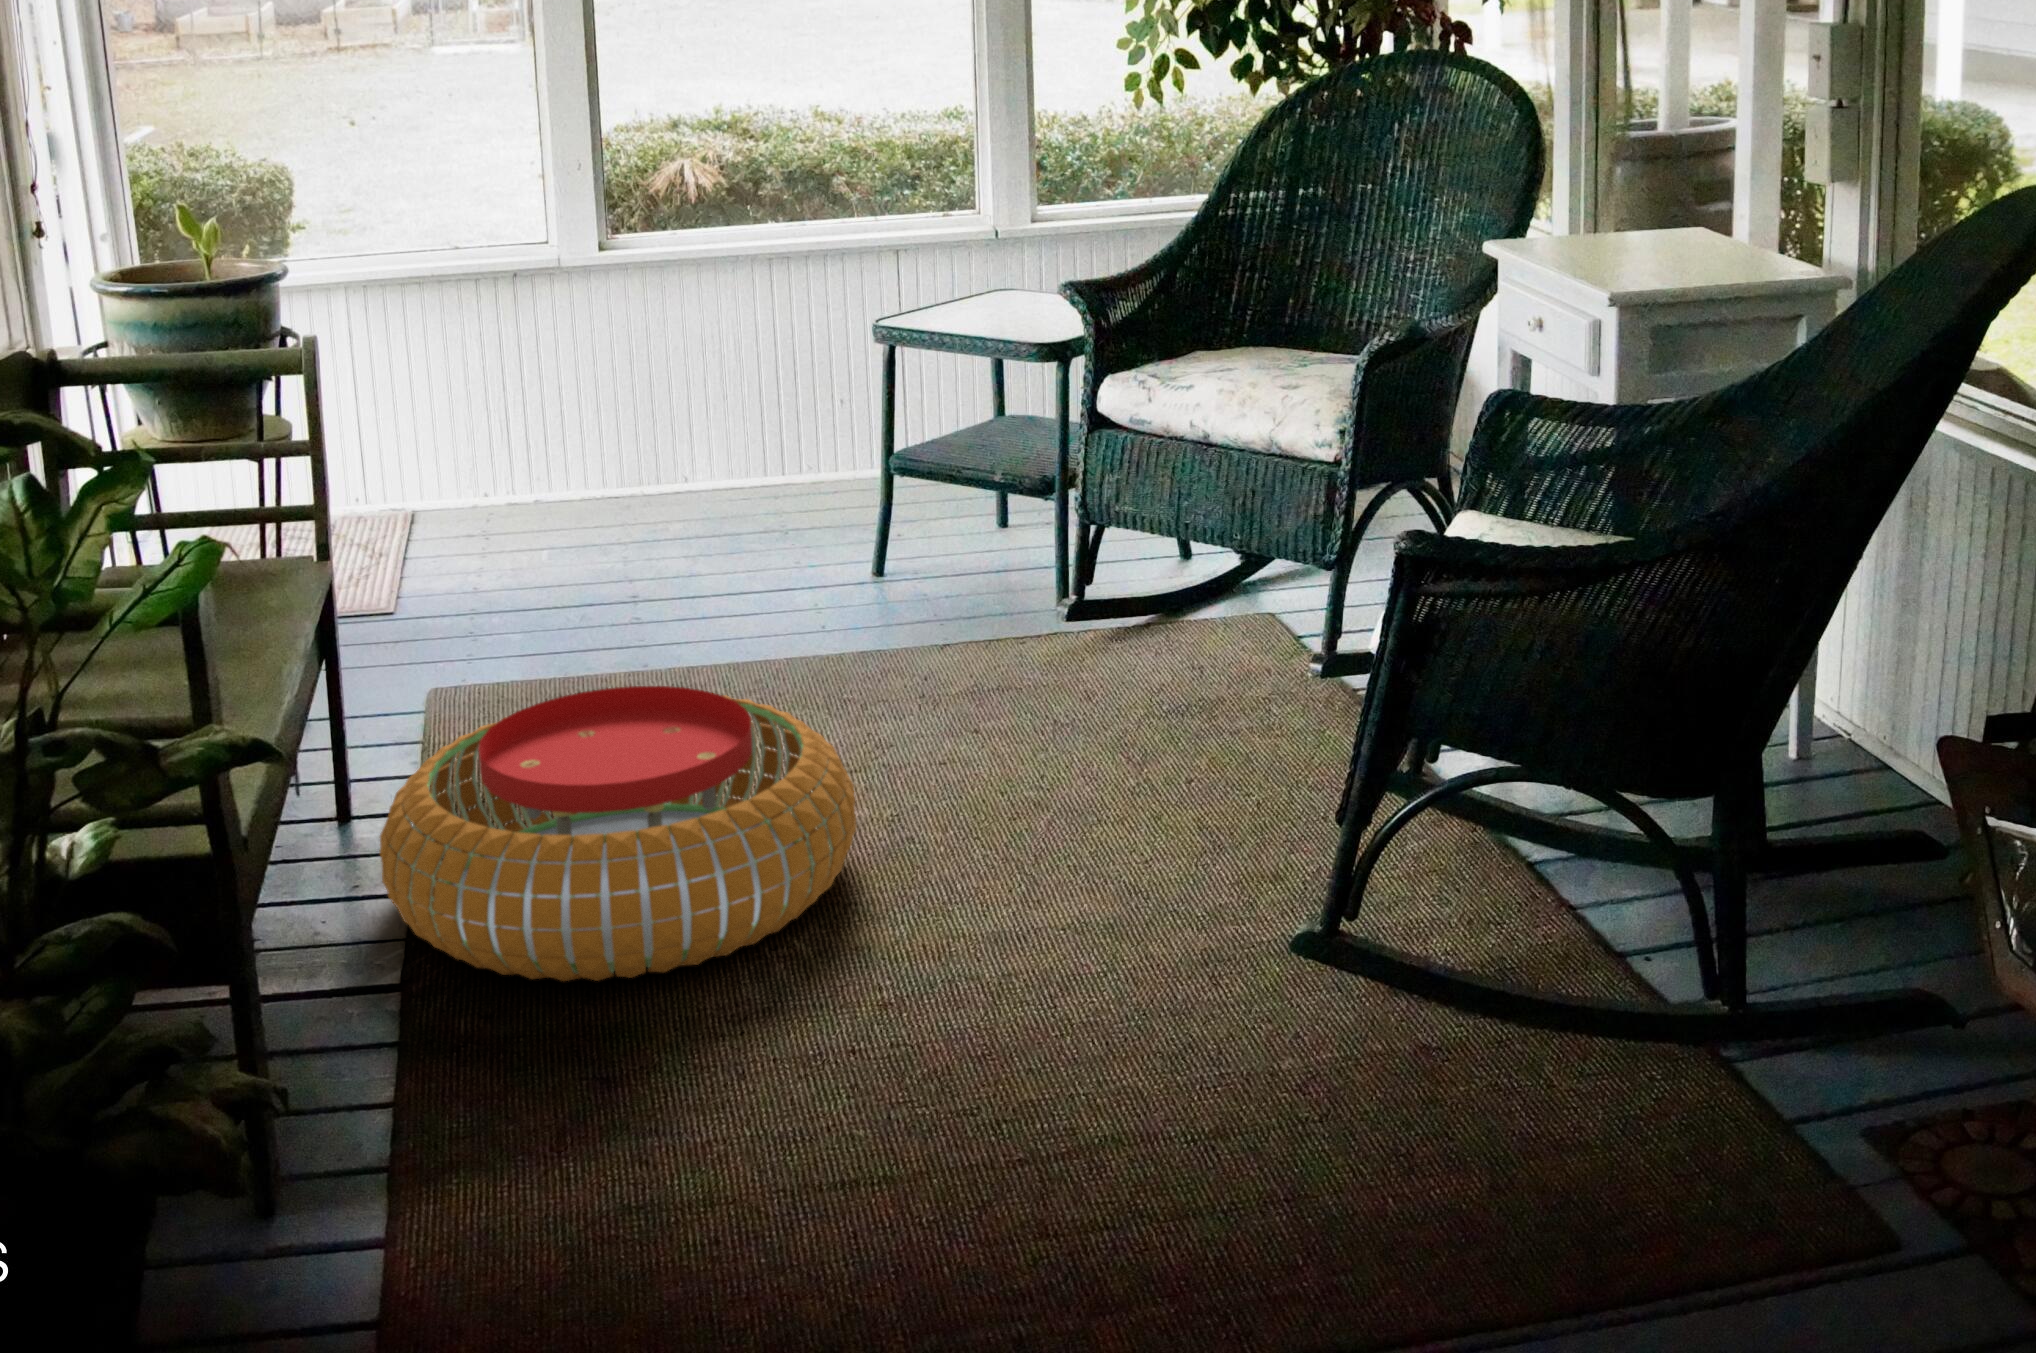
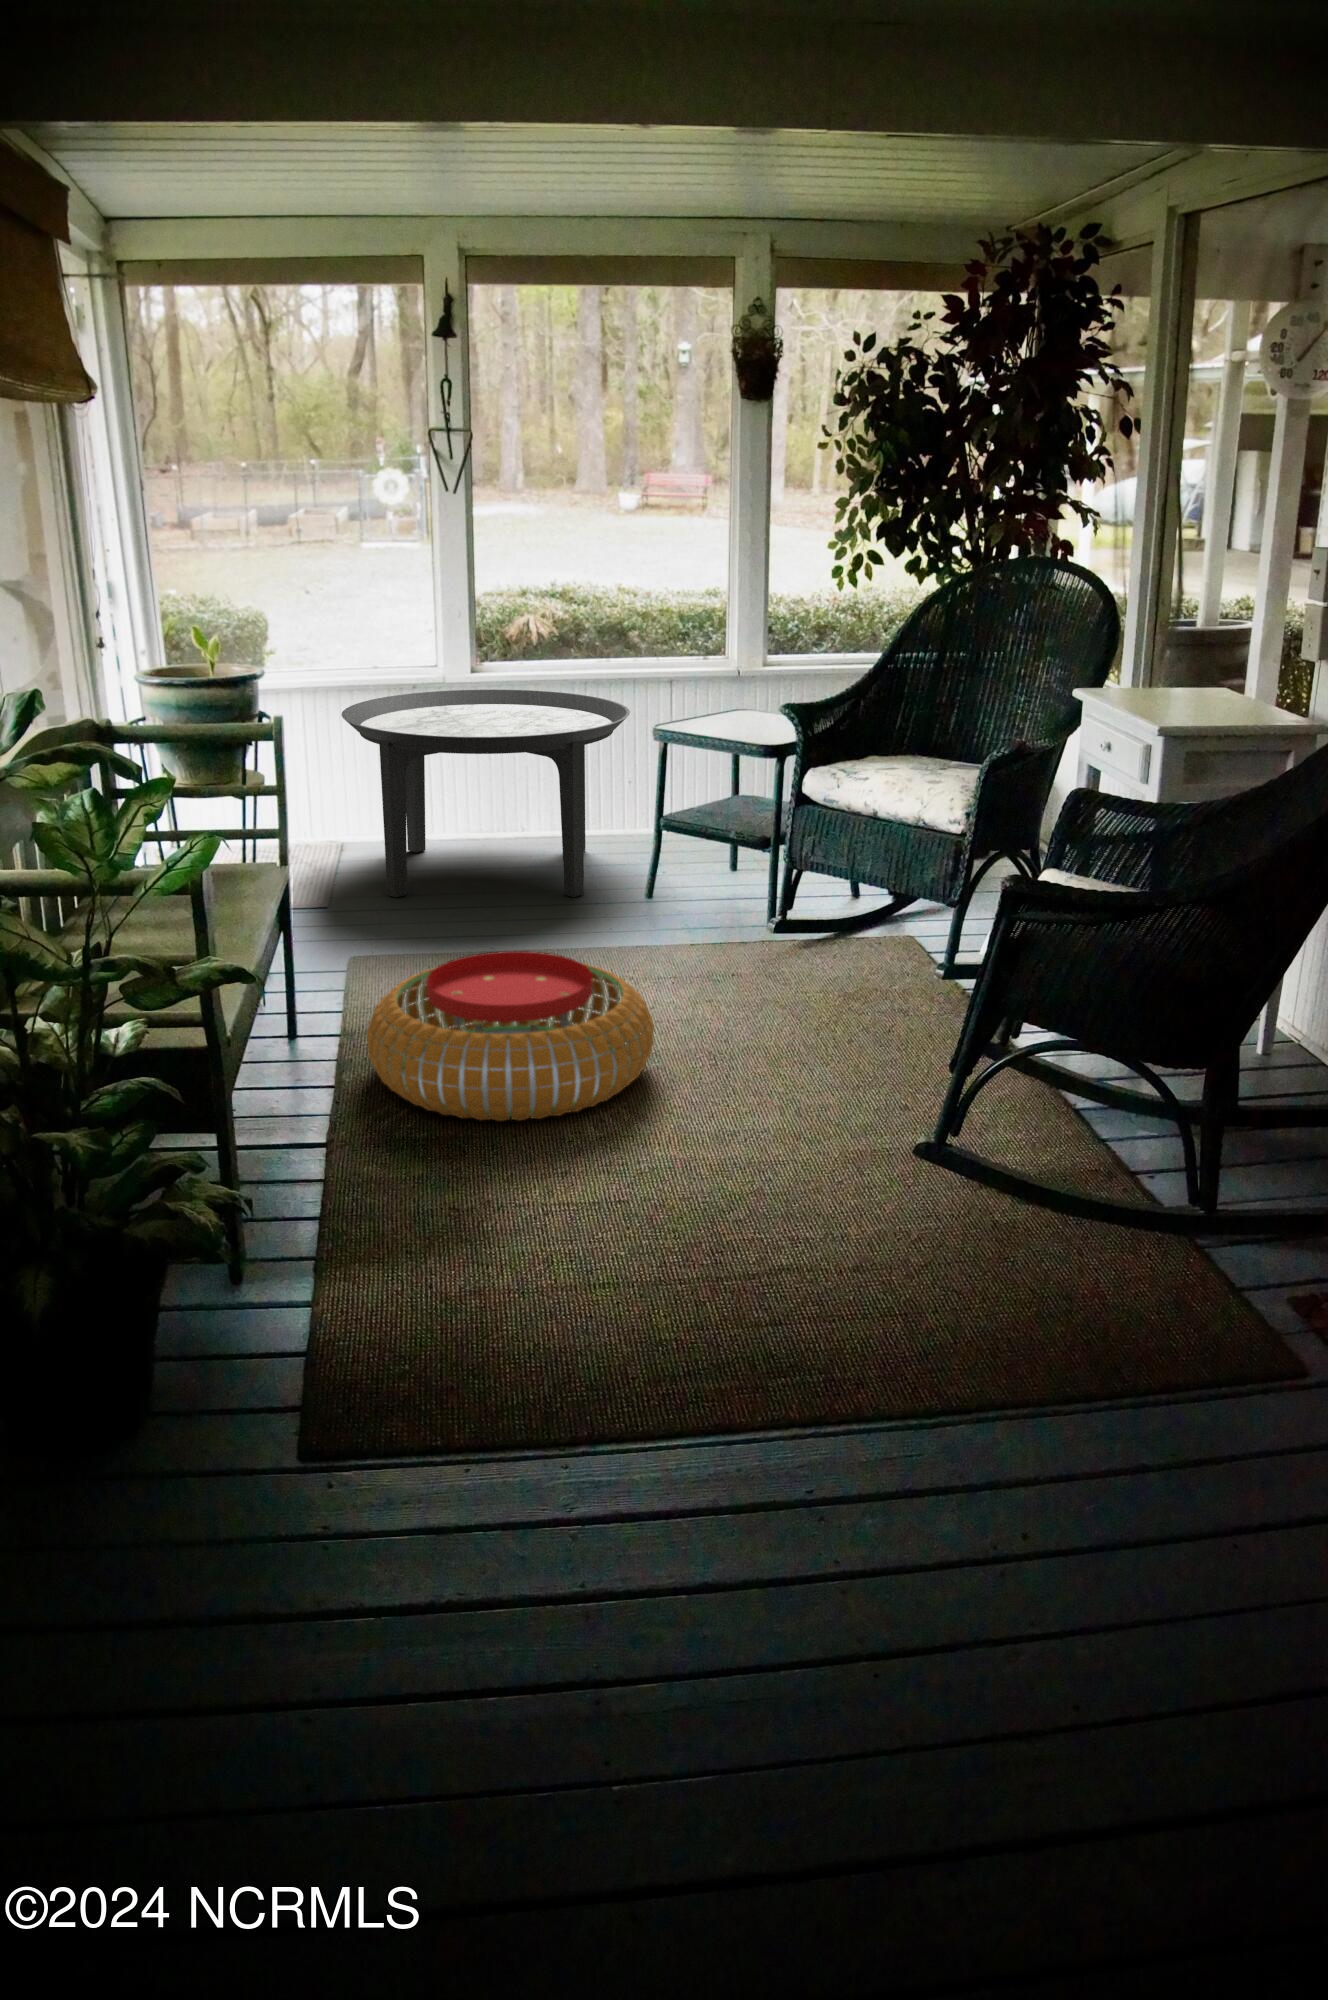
round table: none [387,267,833,594] -> present [342,689,630,897]

